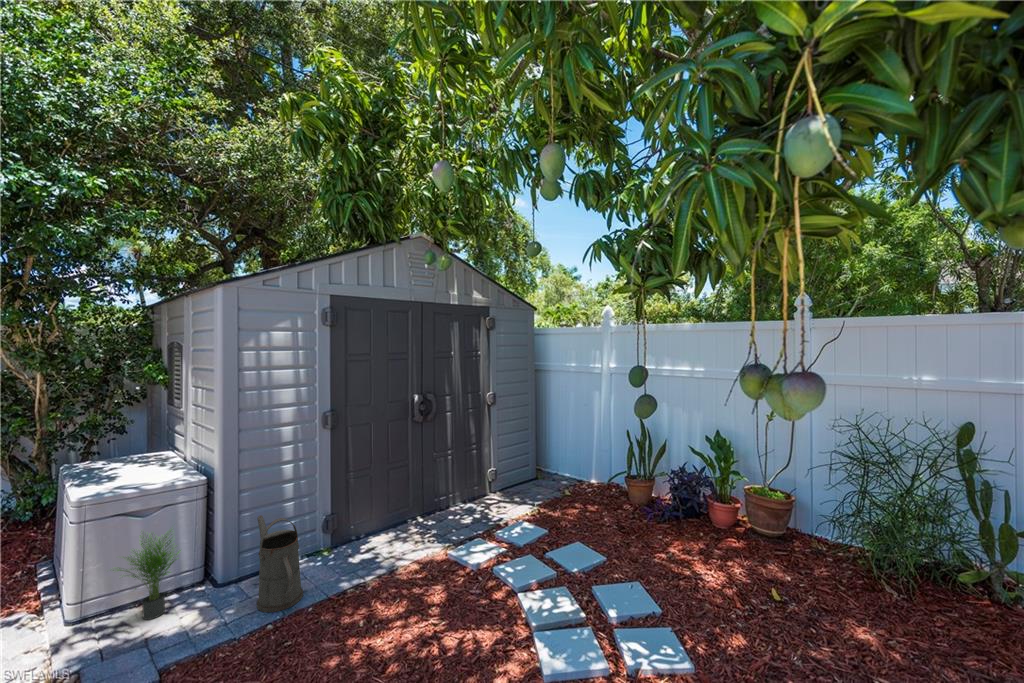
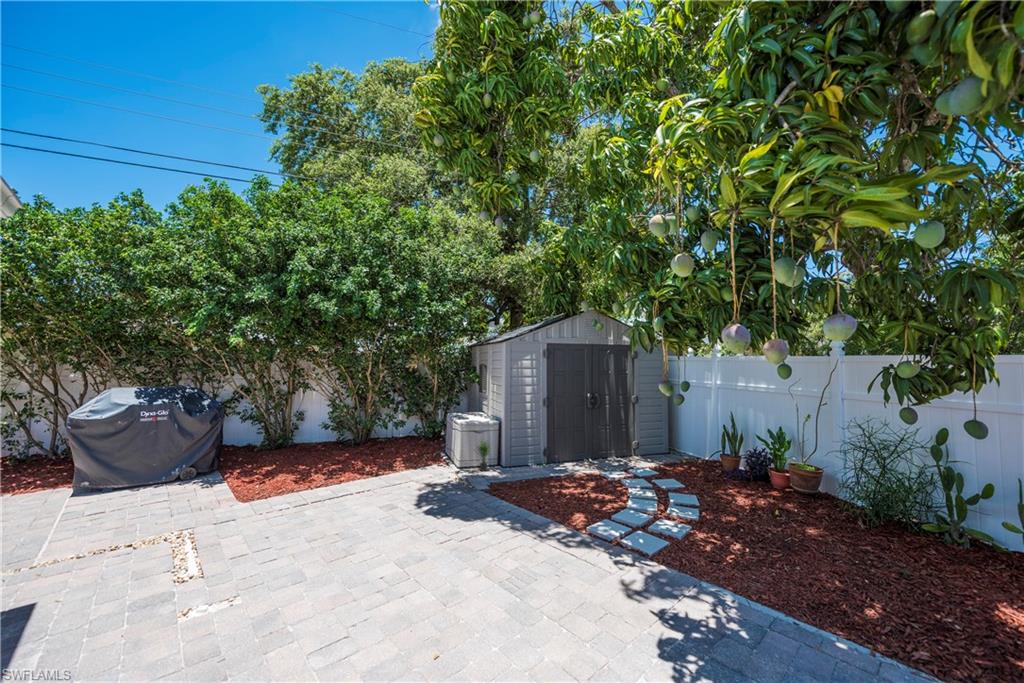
watering can: present [257,515,303,612] -> none [518,440,536,477]

